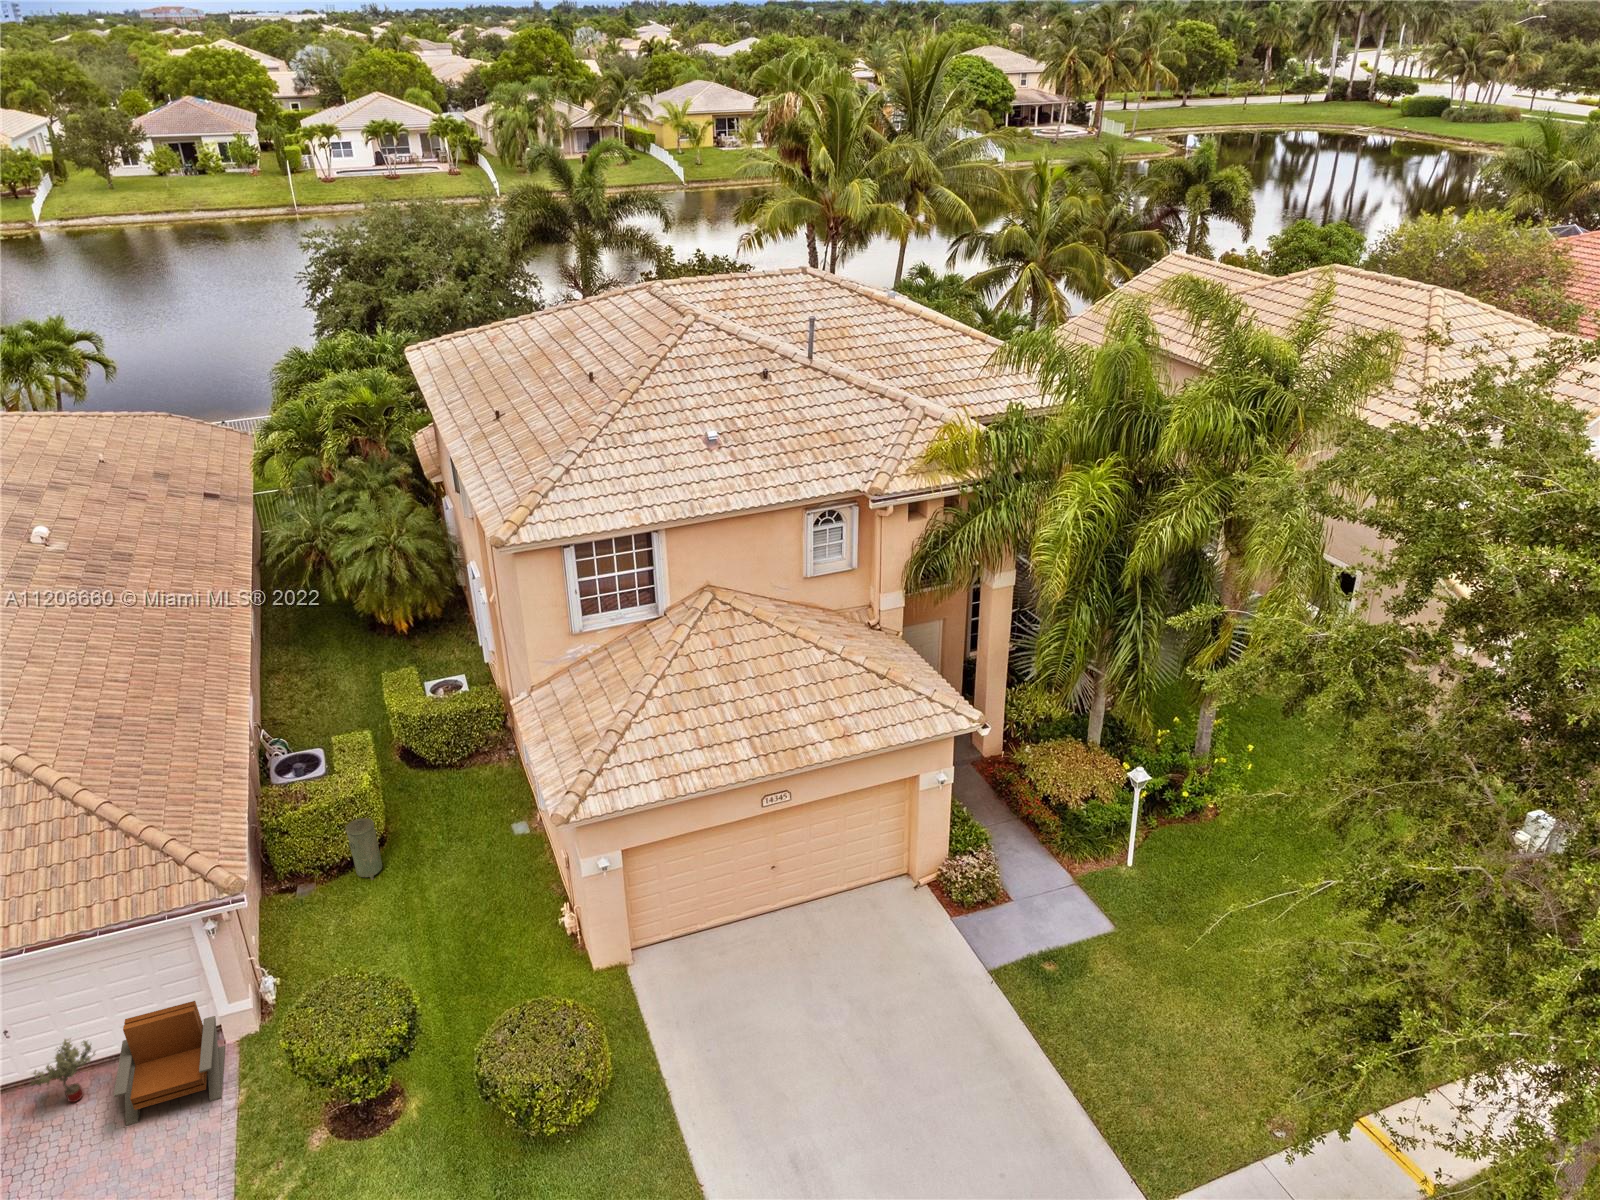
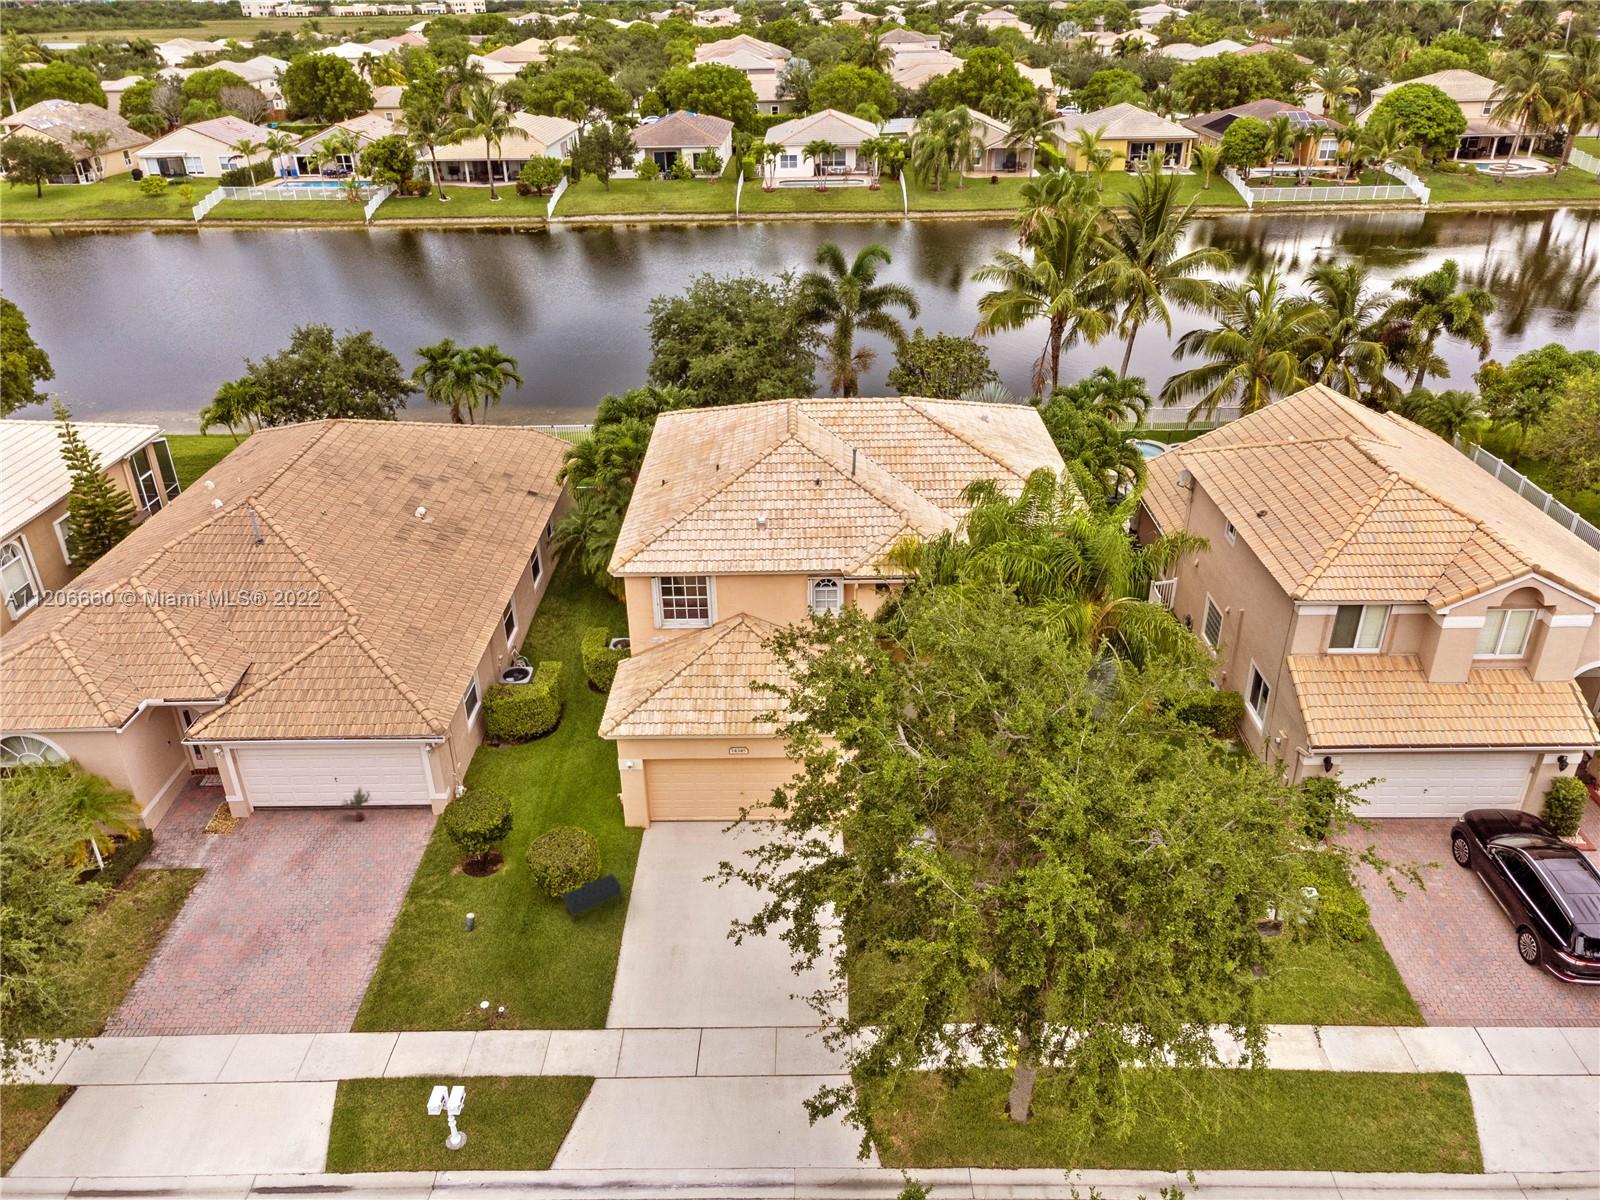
trash can: present [345,818,382,880] -> none [527,713,547,750]
lounge chair: present [114,1001,225,1126] -> none [372,785,432,839]
bench: none [567,1055,661,1169] -> present [563,874,622,923]

